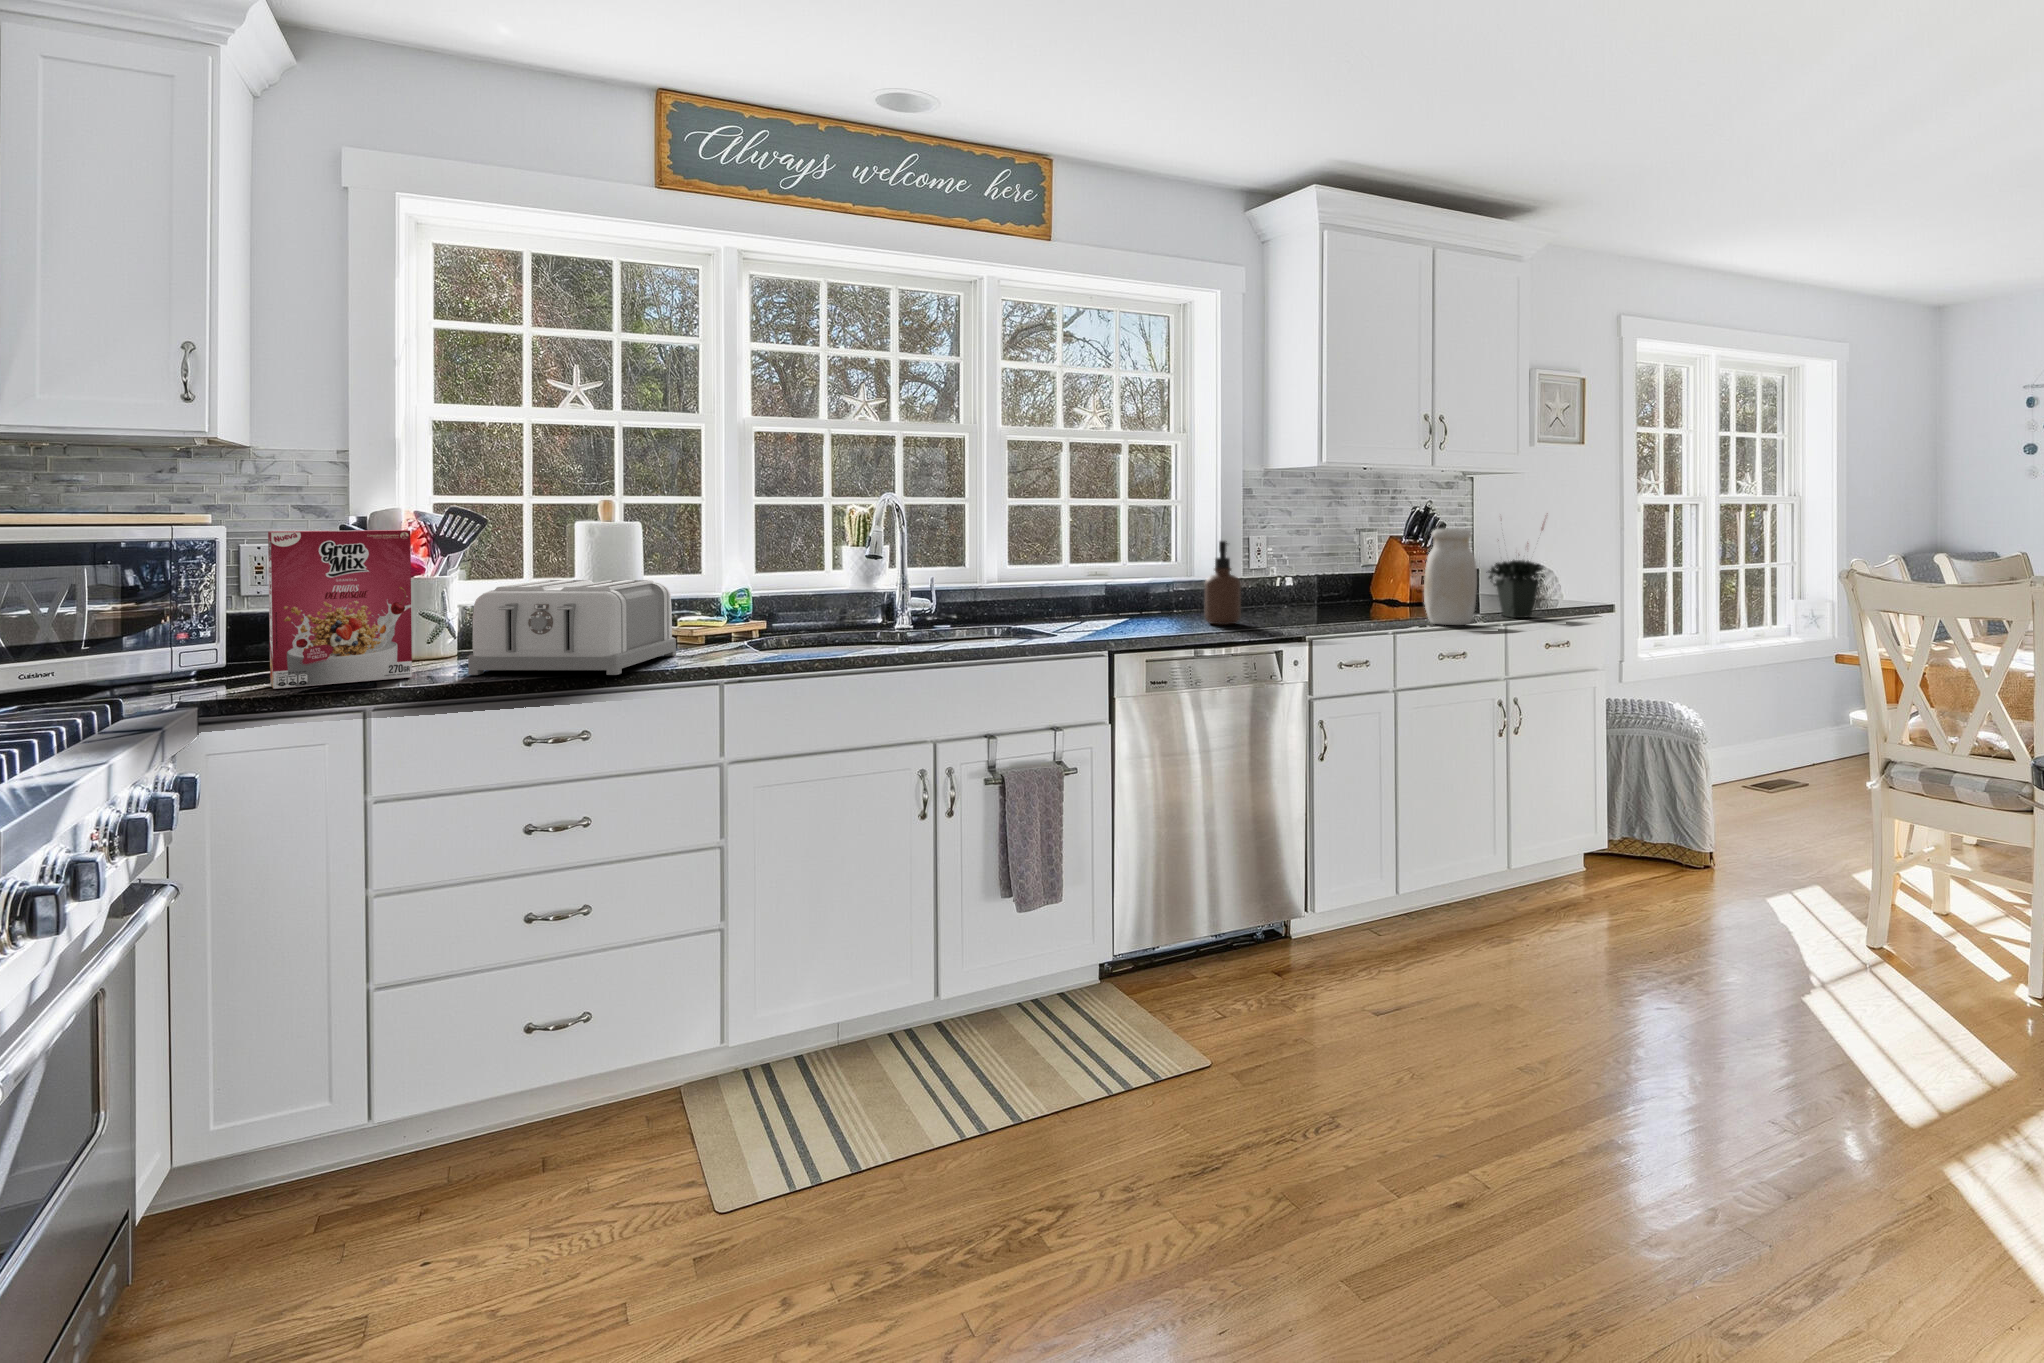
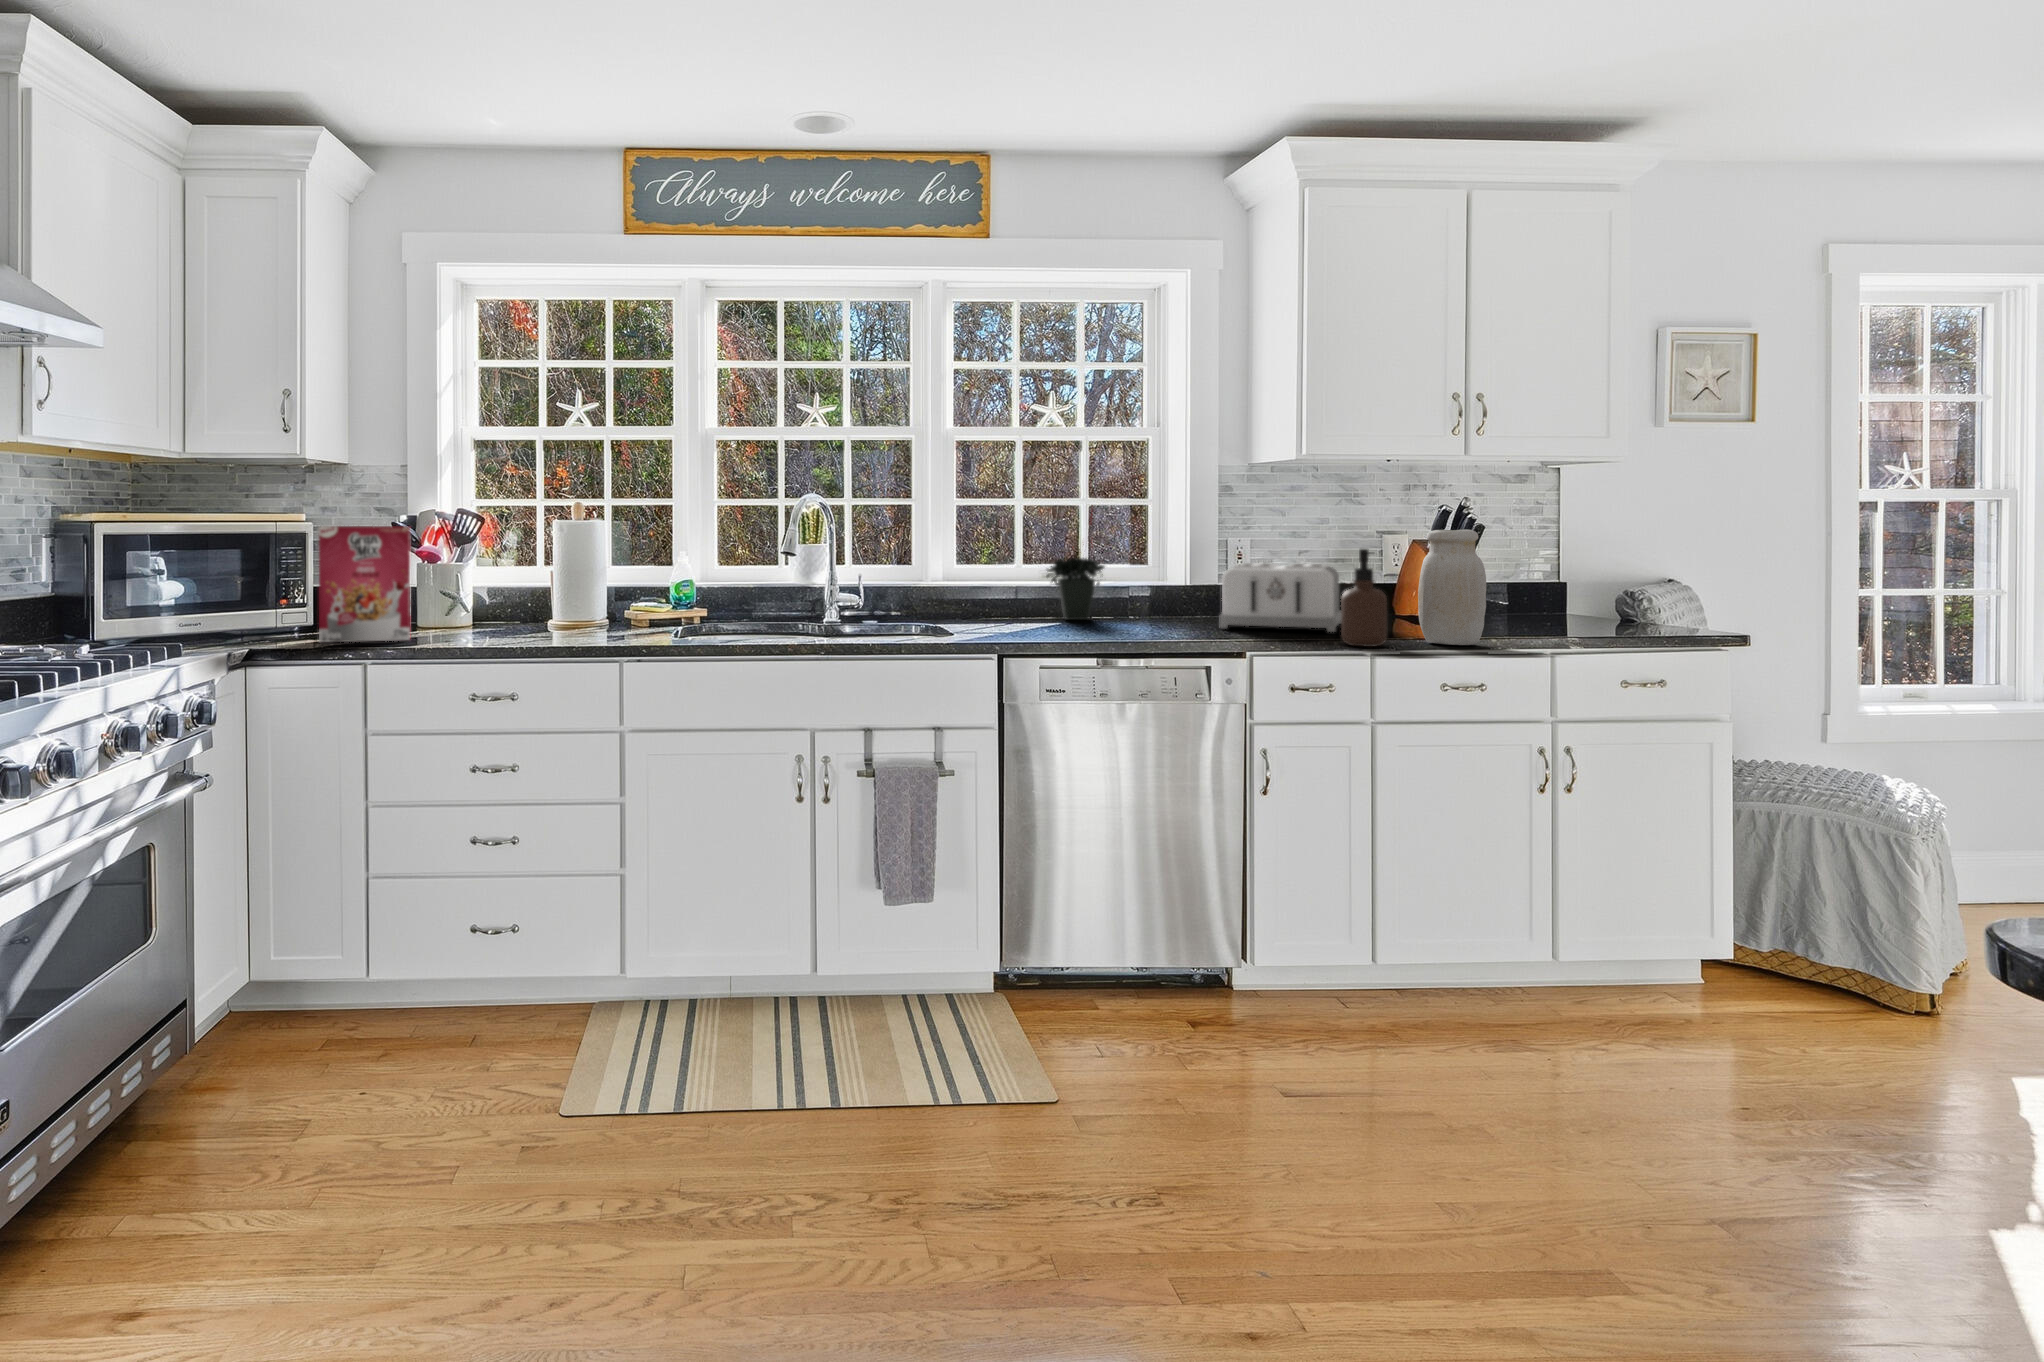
potted plant: present [1489,527,1545,618] -> present [1047,505,1104,620]
soap dispenser: present [1205,541,1241,625] -> present [1341,549,1387,647]
toaster: present [468,580,676,675] -> present [1220,563,1341,632]

